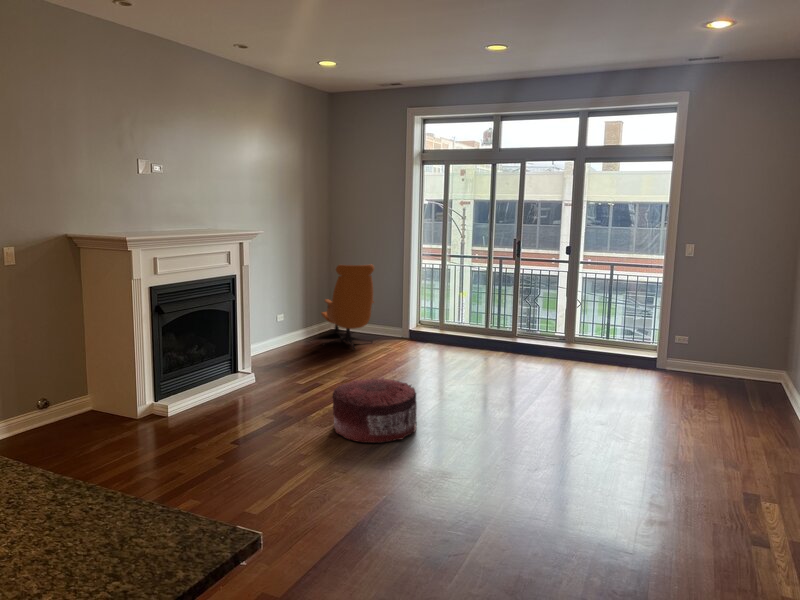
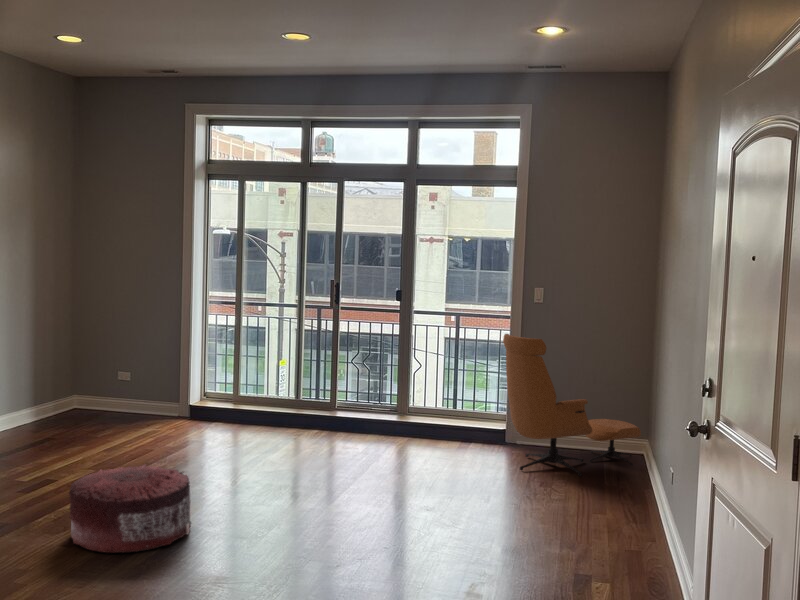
lounge chair: present [321,265,374,349] -> present [503,334,641,476]

